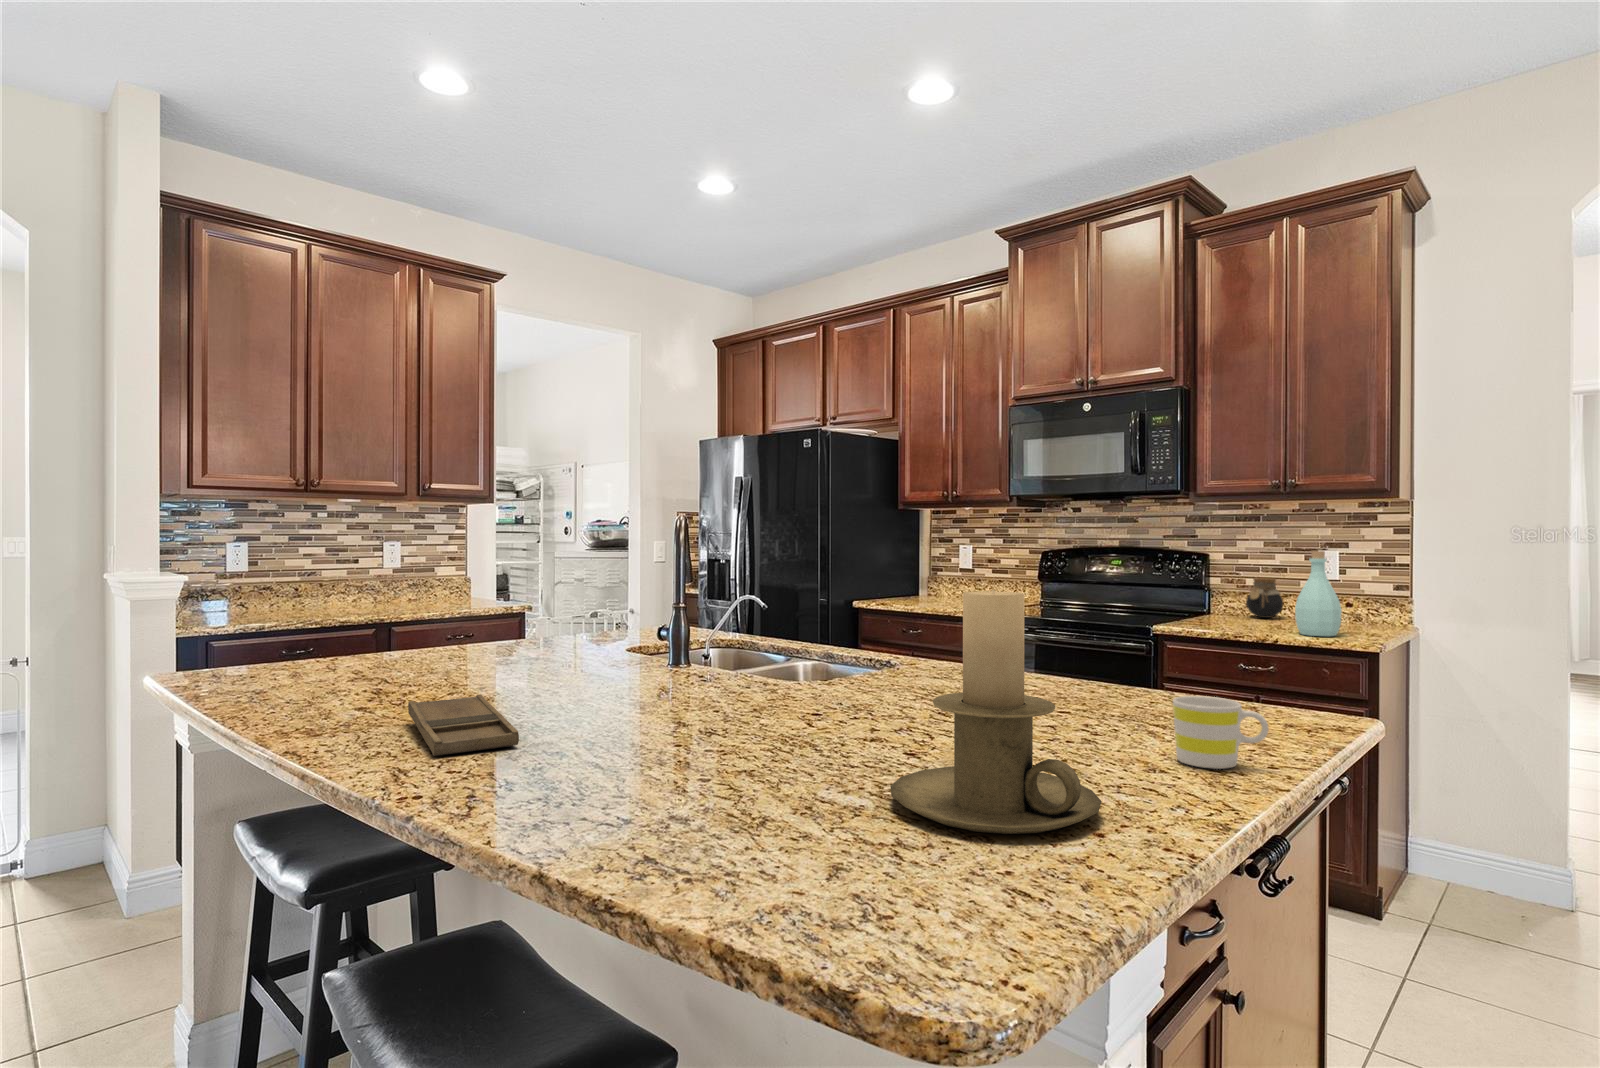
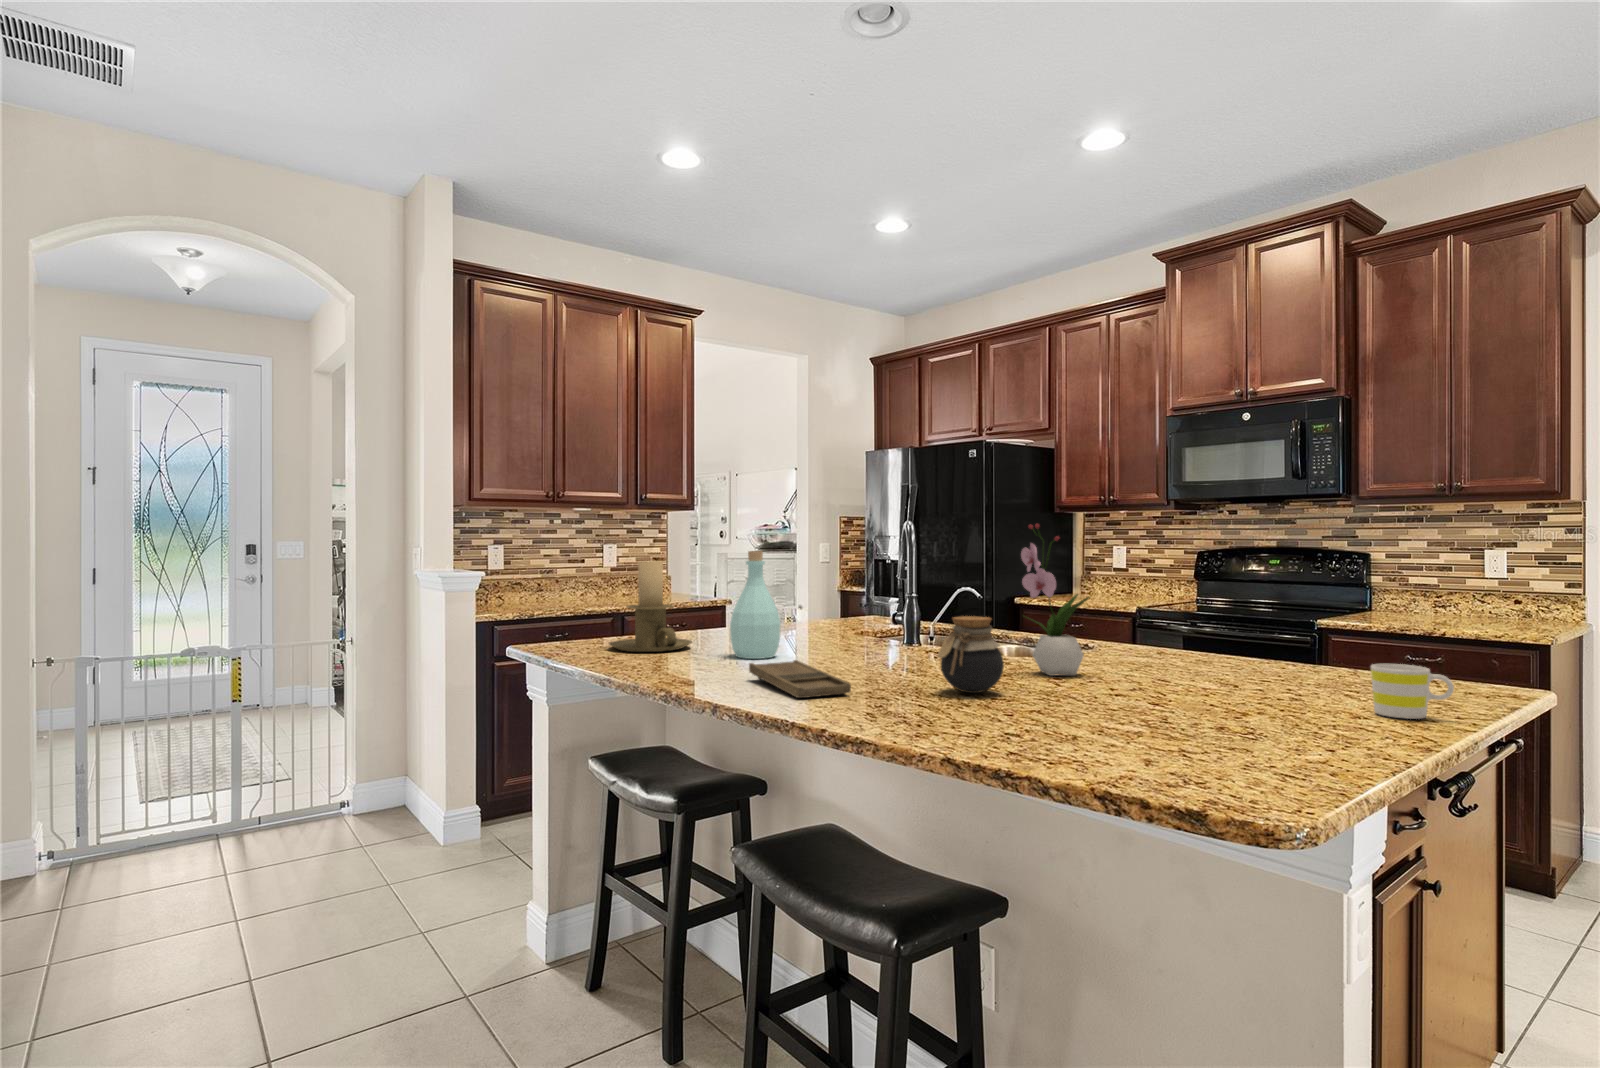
flower arrangement: none [782,518,863,708] -> present [1021,524,1089,676]
bottle: present [1295,551,1342,636] -> present [730,551,781,659]
jar: present [1246,578,1284,618] -> present [938,616,1004,693]
candle holder: present [890,590,1102,834] -> present [609,561,692,652]

